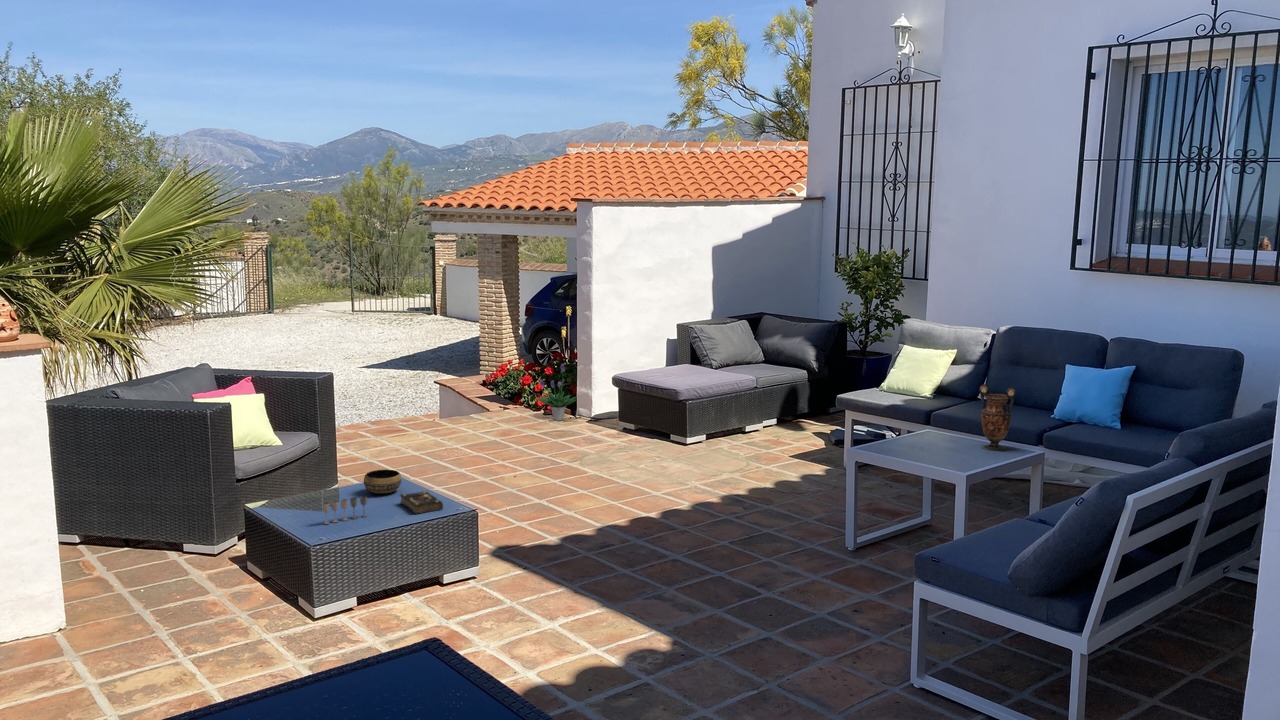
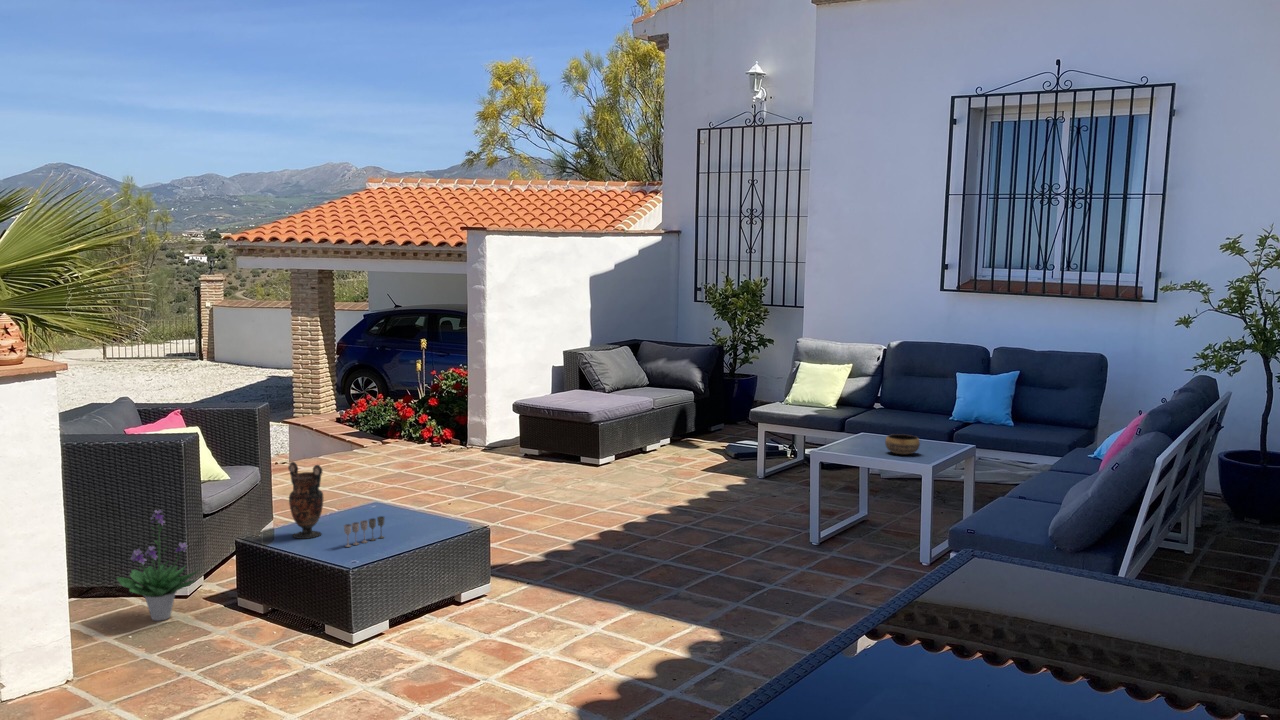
potted plant: present [537,364,577,420] -> present [117,510,197,621]
vase: present [979,384,1016,451] -> present [288,462,323,539]
bowl: present [364,470,402,494] -> present [885,434,920,454]
book: present [400,491,443,514] -> none [407,511,458,532]

